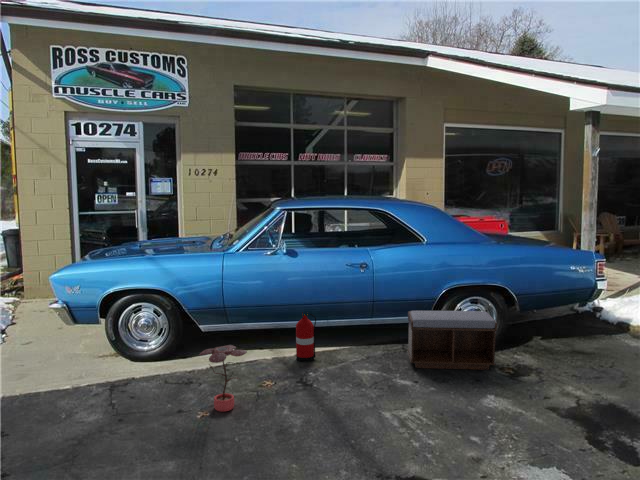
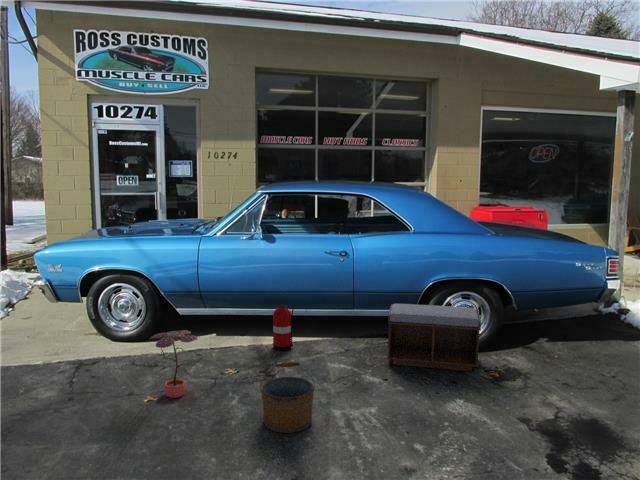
bucket: none [319,369,369,436] -> present [260,362,315,433]

